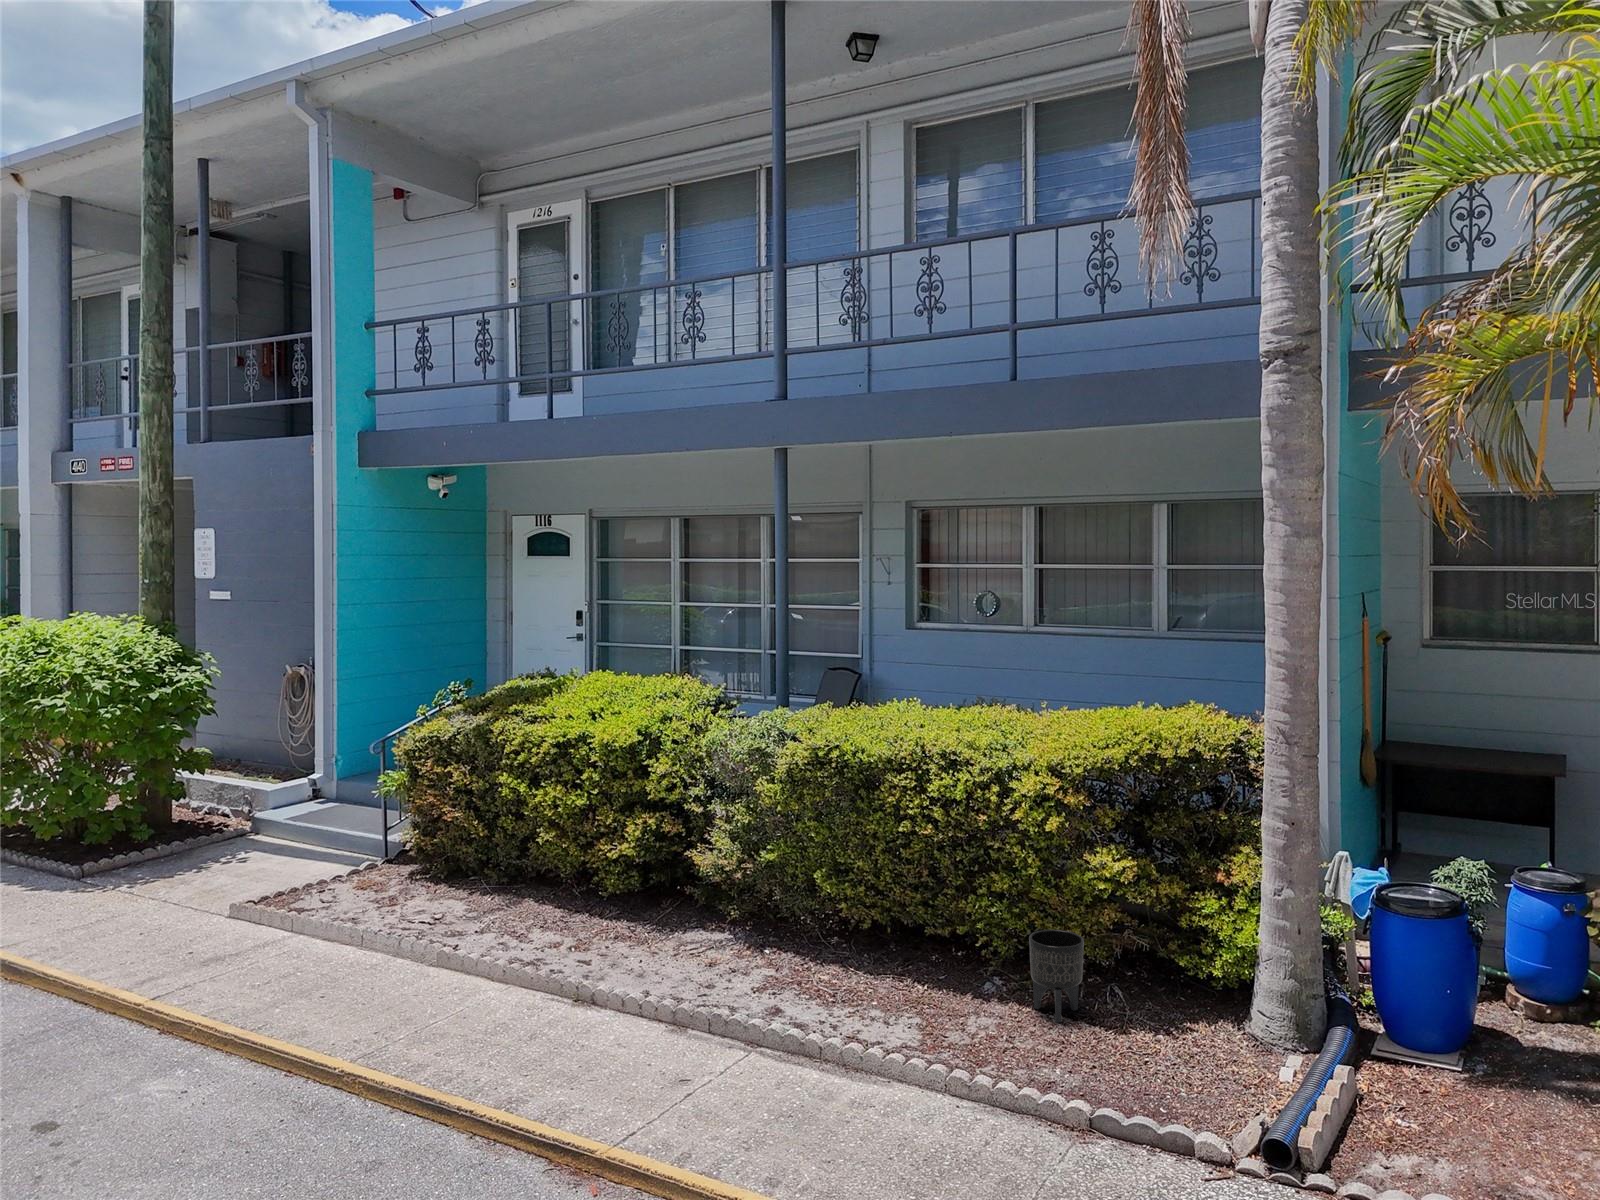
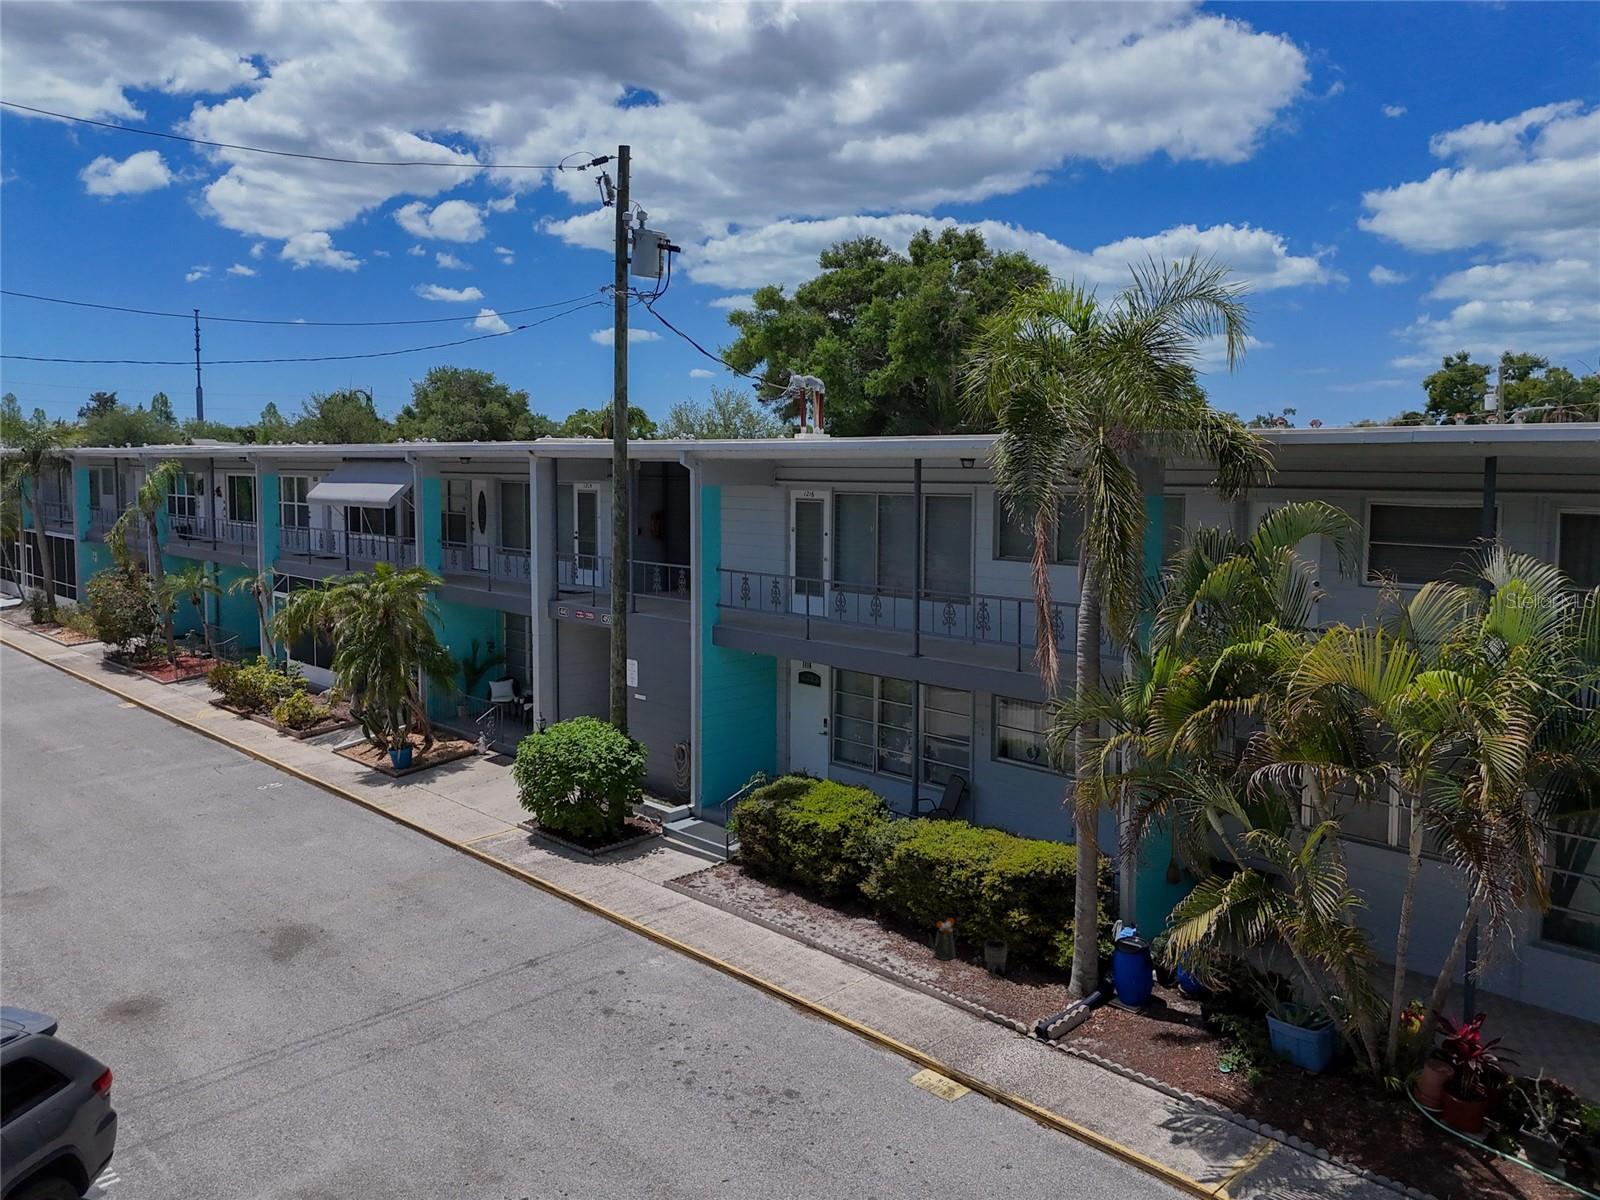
watering can: none [881,892,943,996] -> present [929,919,956,960]

